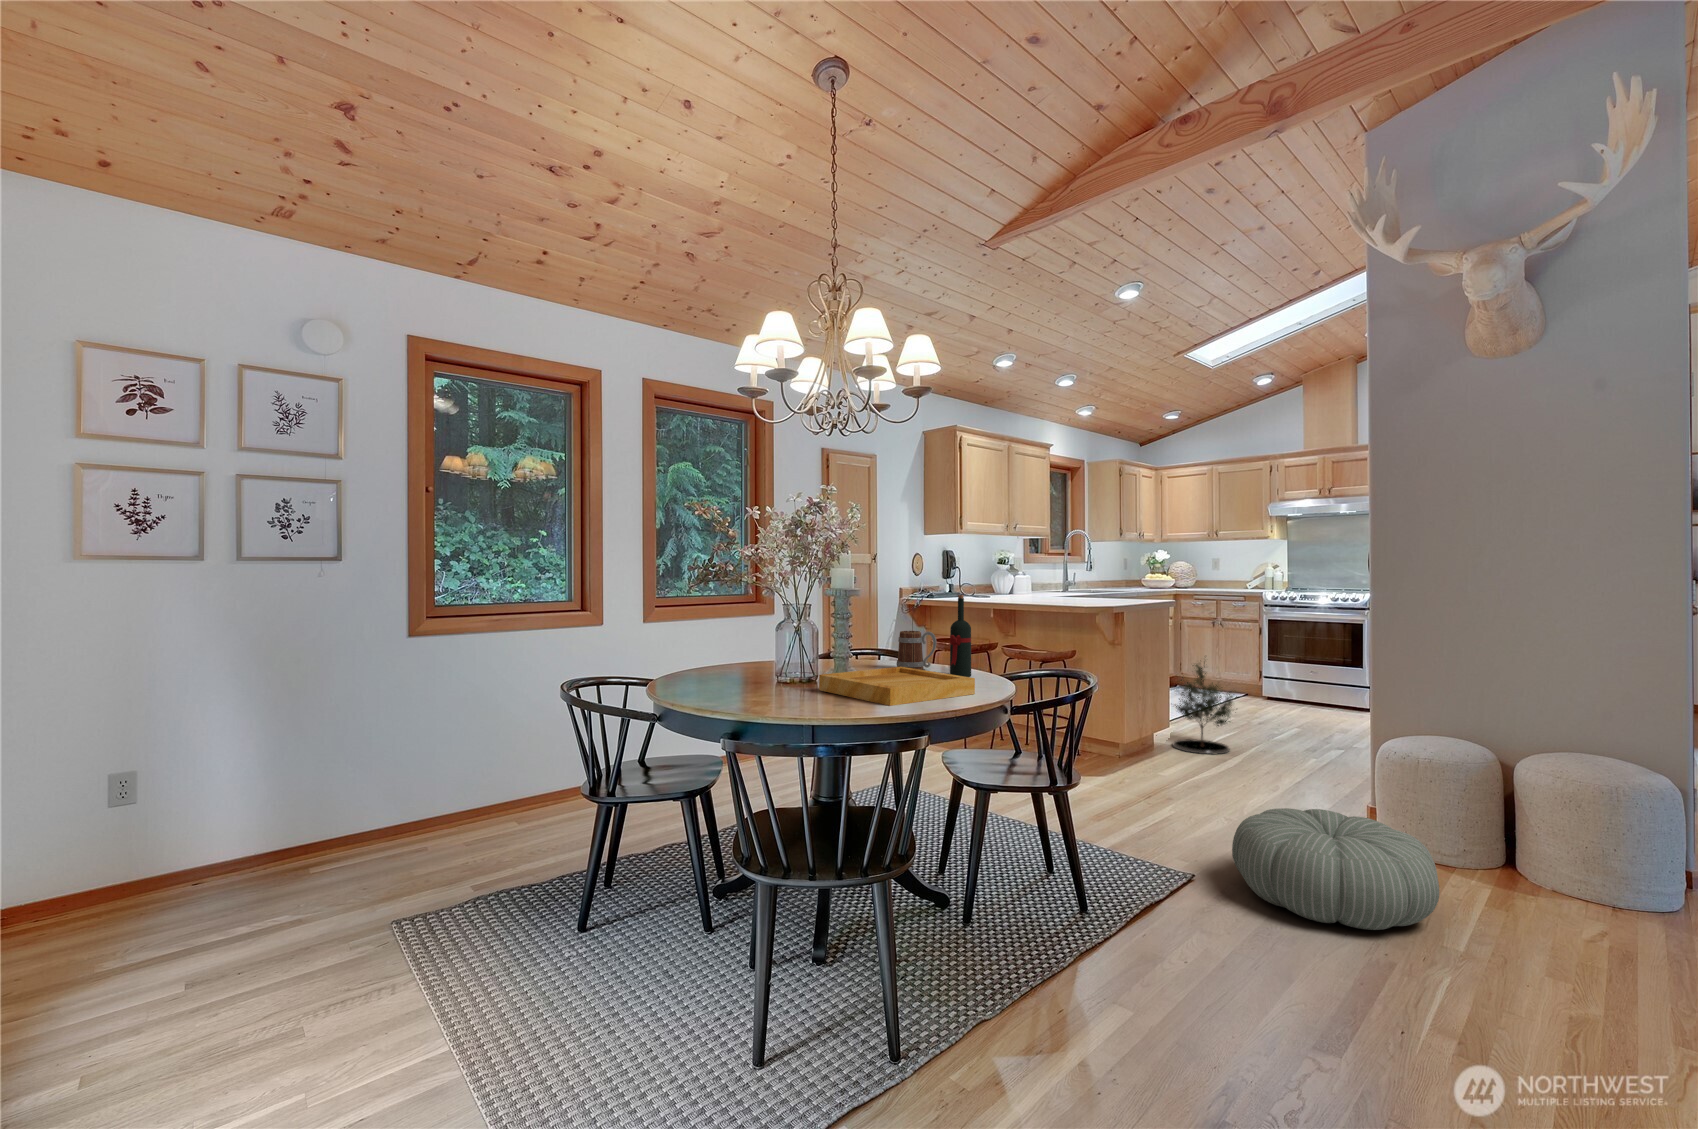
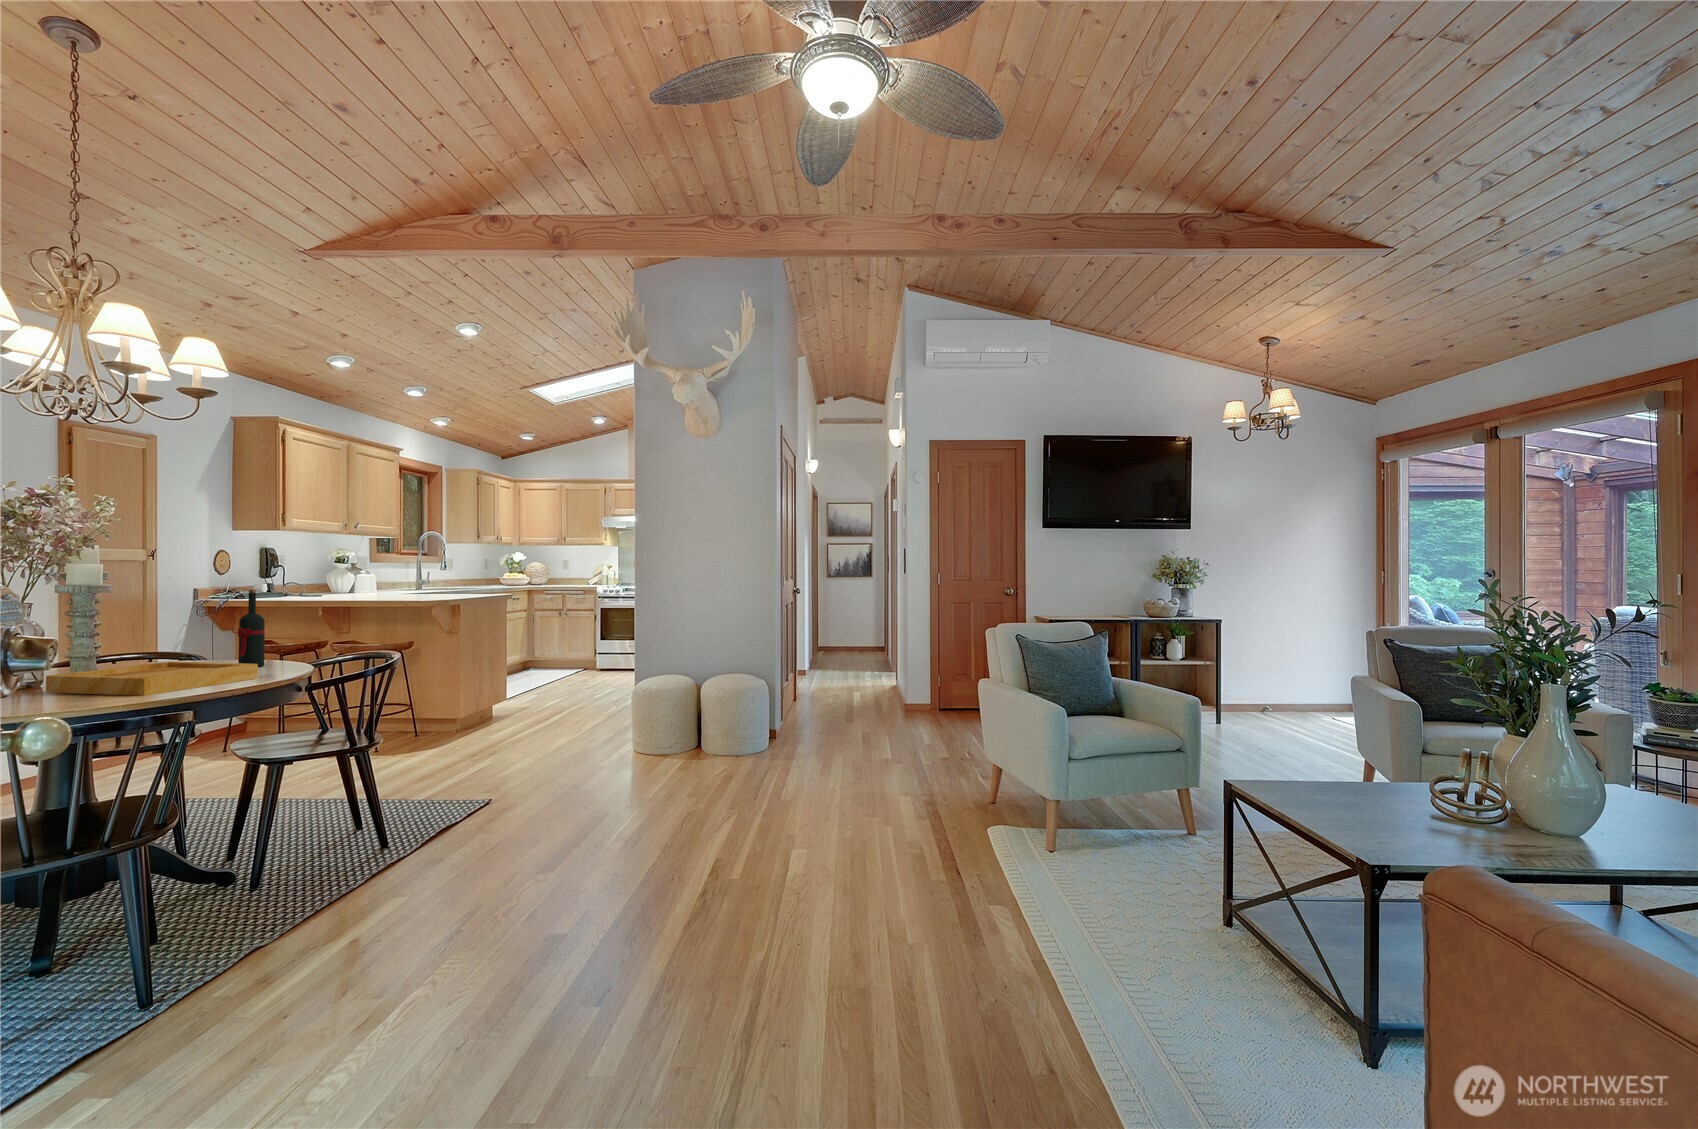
mug: present [897,631,936,670] -> none [171,627,225,668]
potted tree: present [1173,662,1237,754] -> none [504,638,562,720]
pouf: present [1232,808,1439,930] -> none [517,738,649,814]

